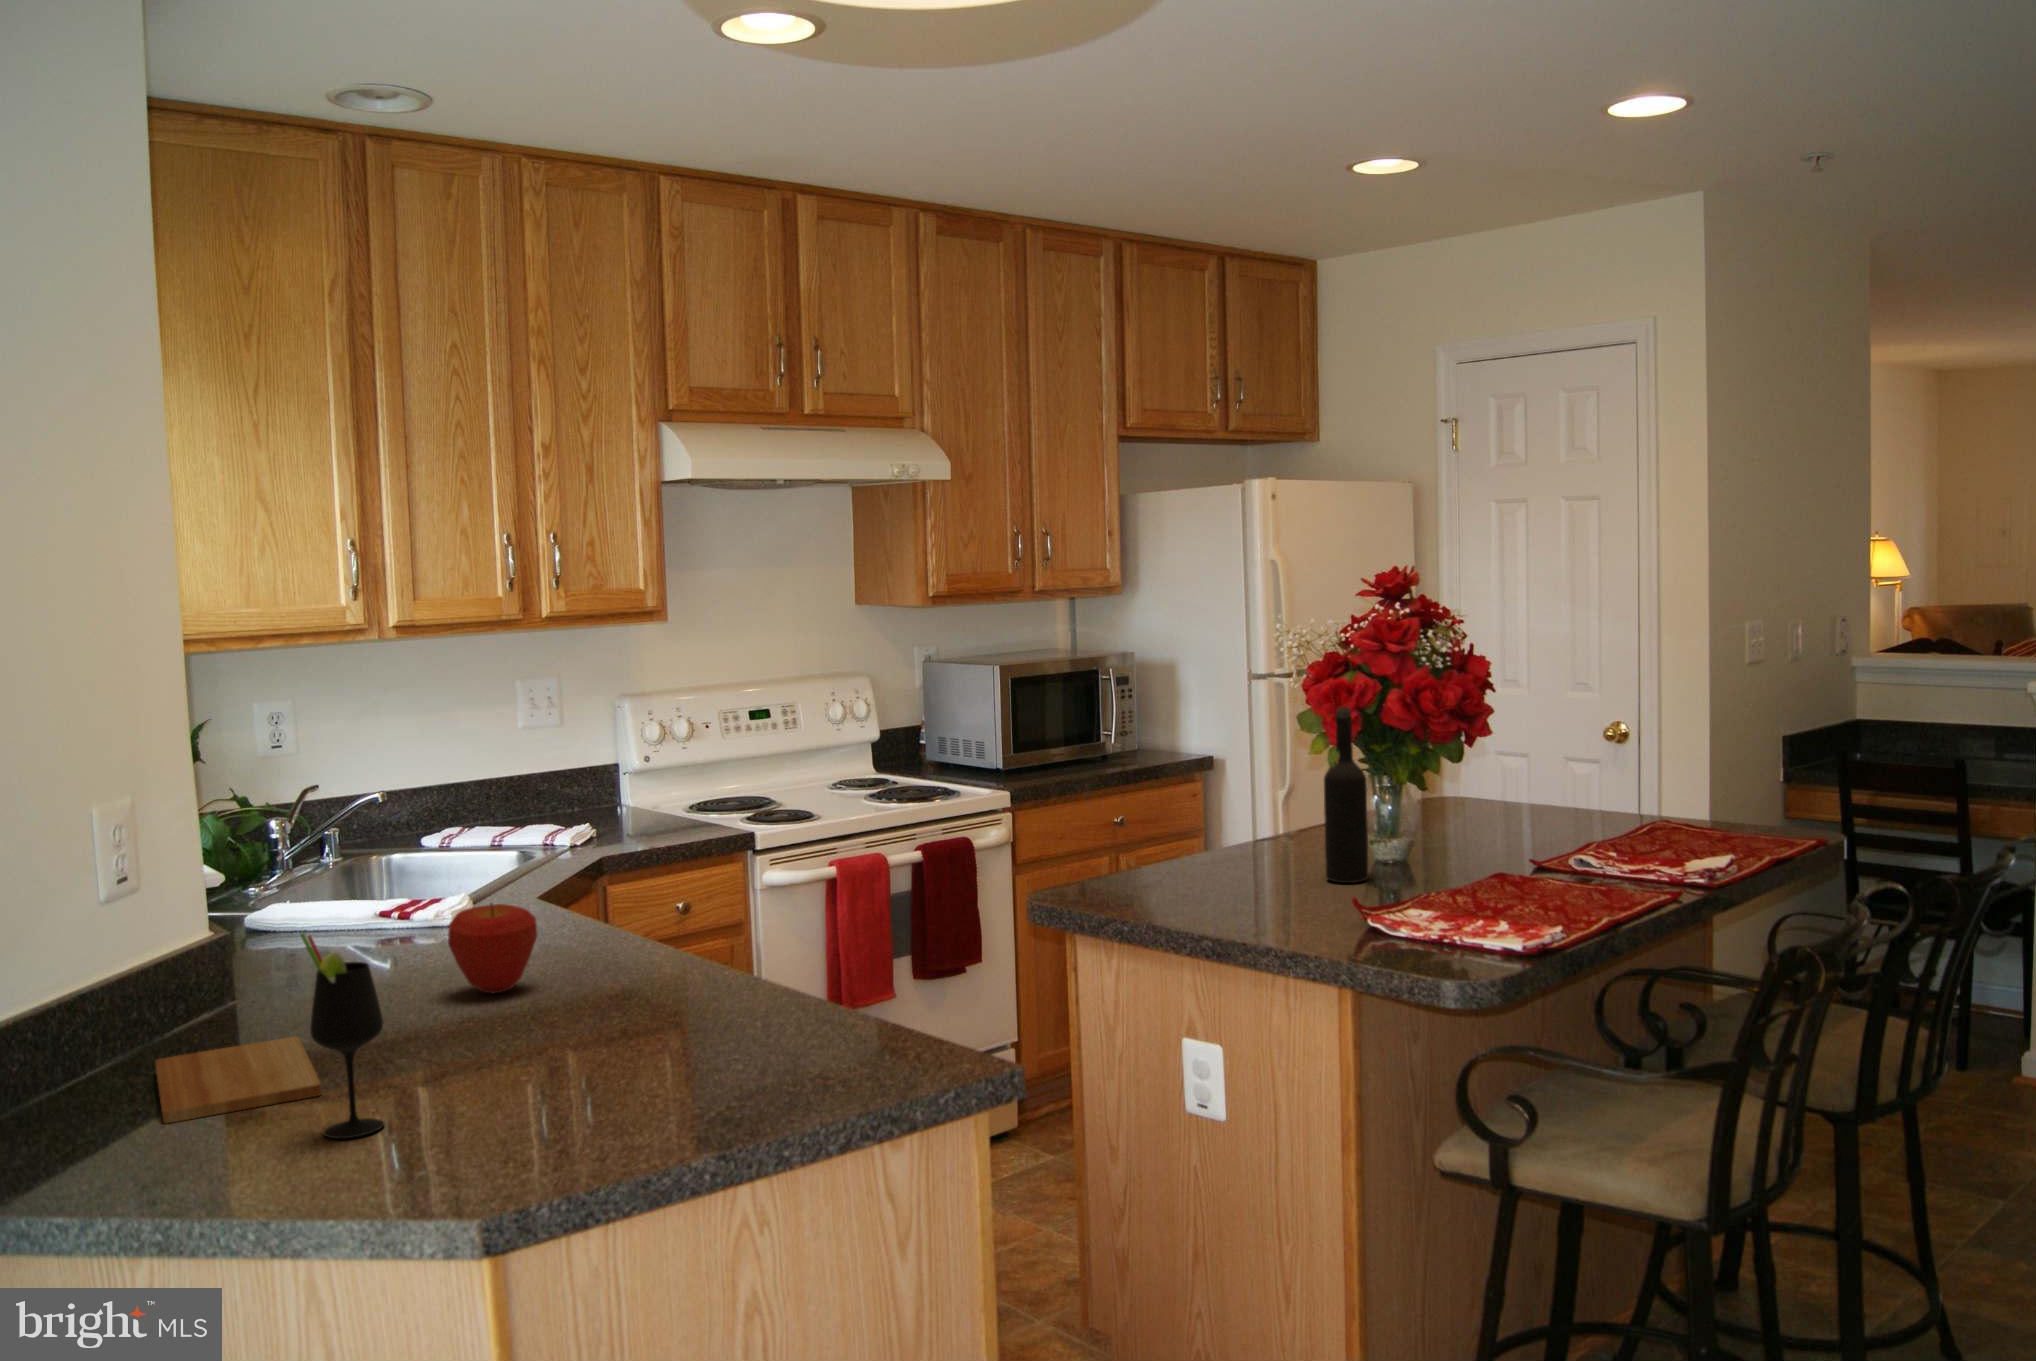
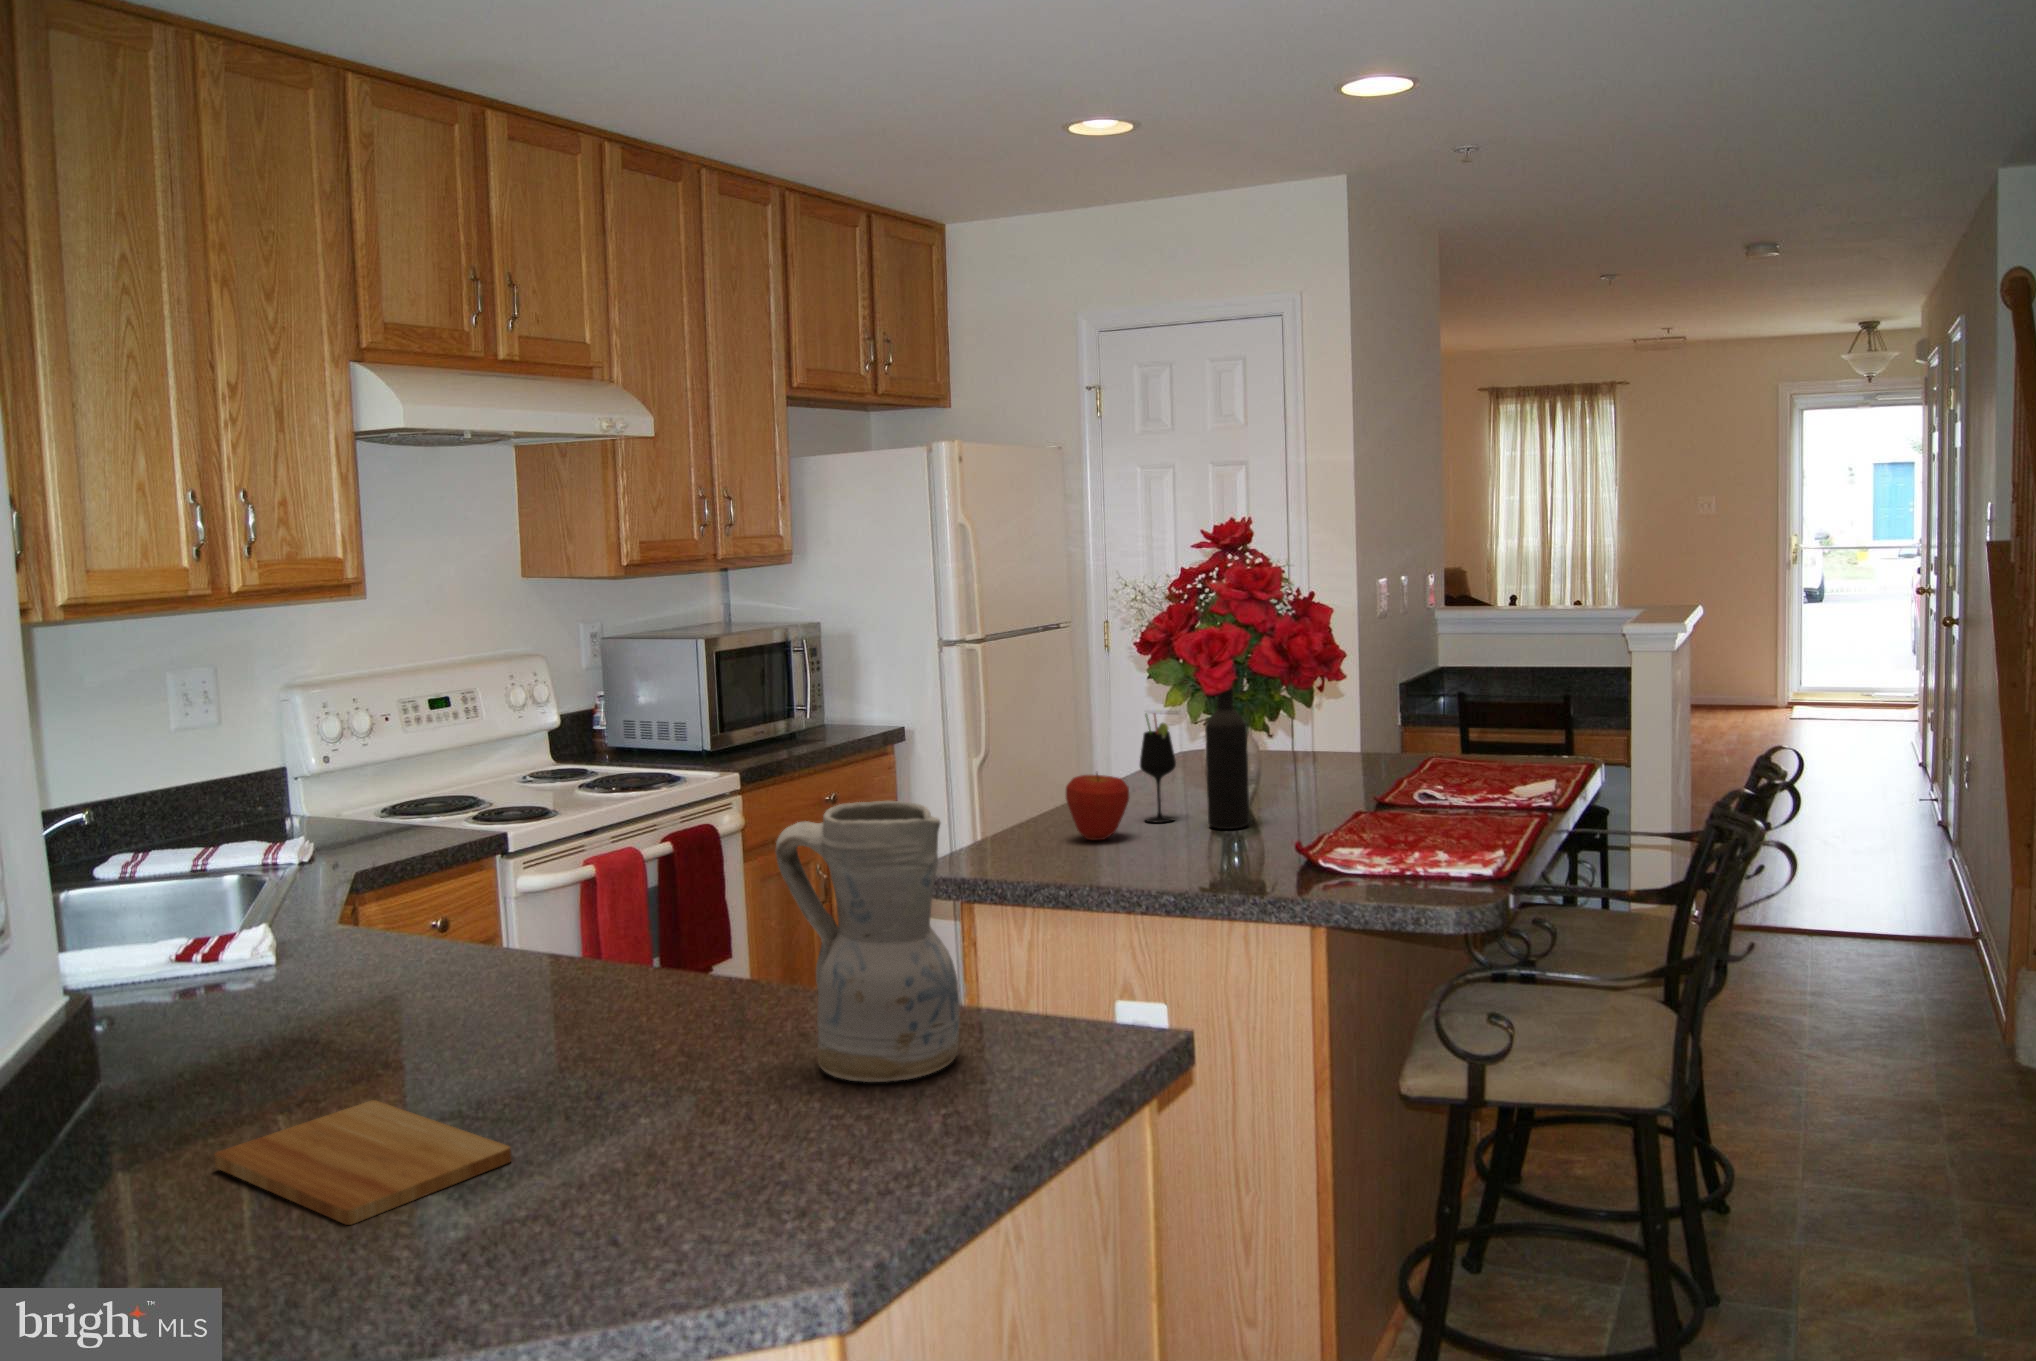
ceramic pitcher: none [588,830,735,1075] -> present [776,801,960,1082]
apple: present [448,904,537,993] -> present [1066,773,1129,840]
wine glass: present [301,934,384,1138] -> present [1140,714,1176,823]

